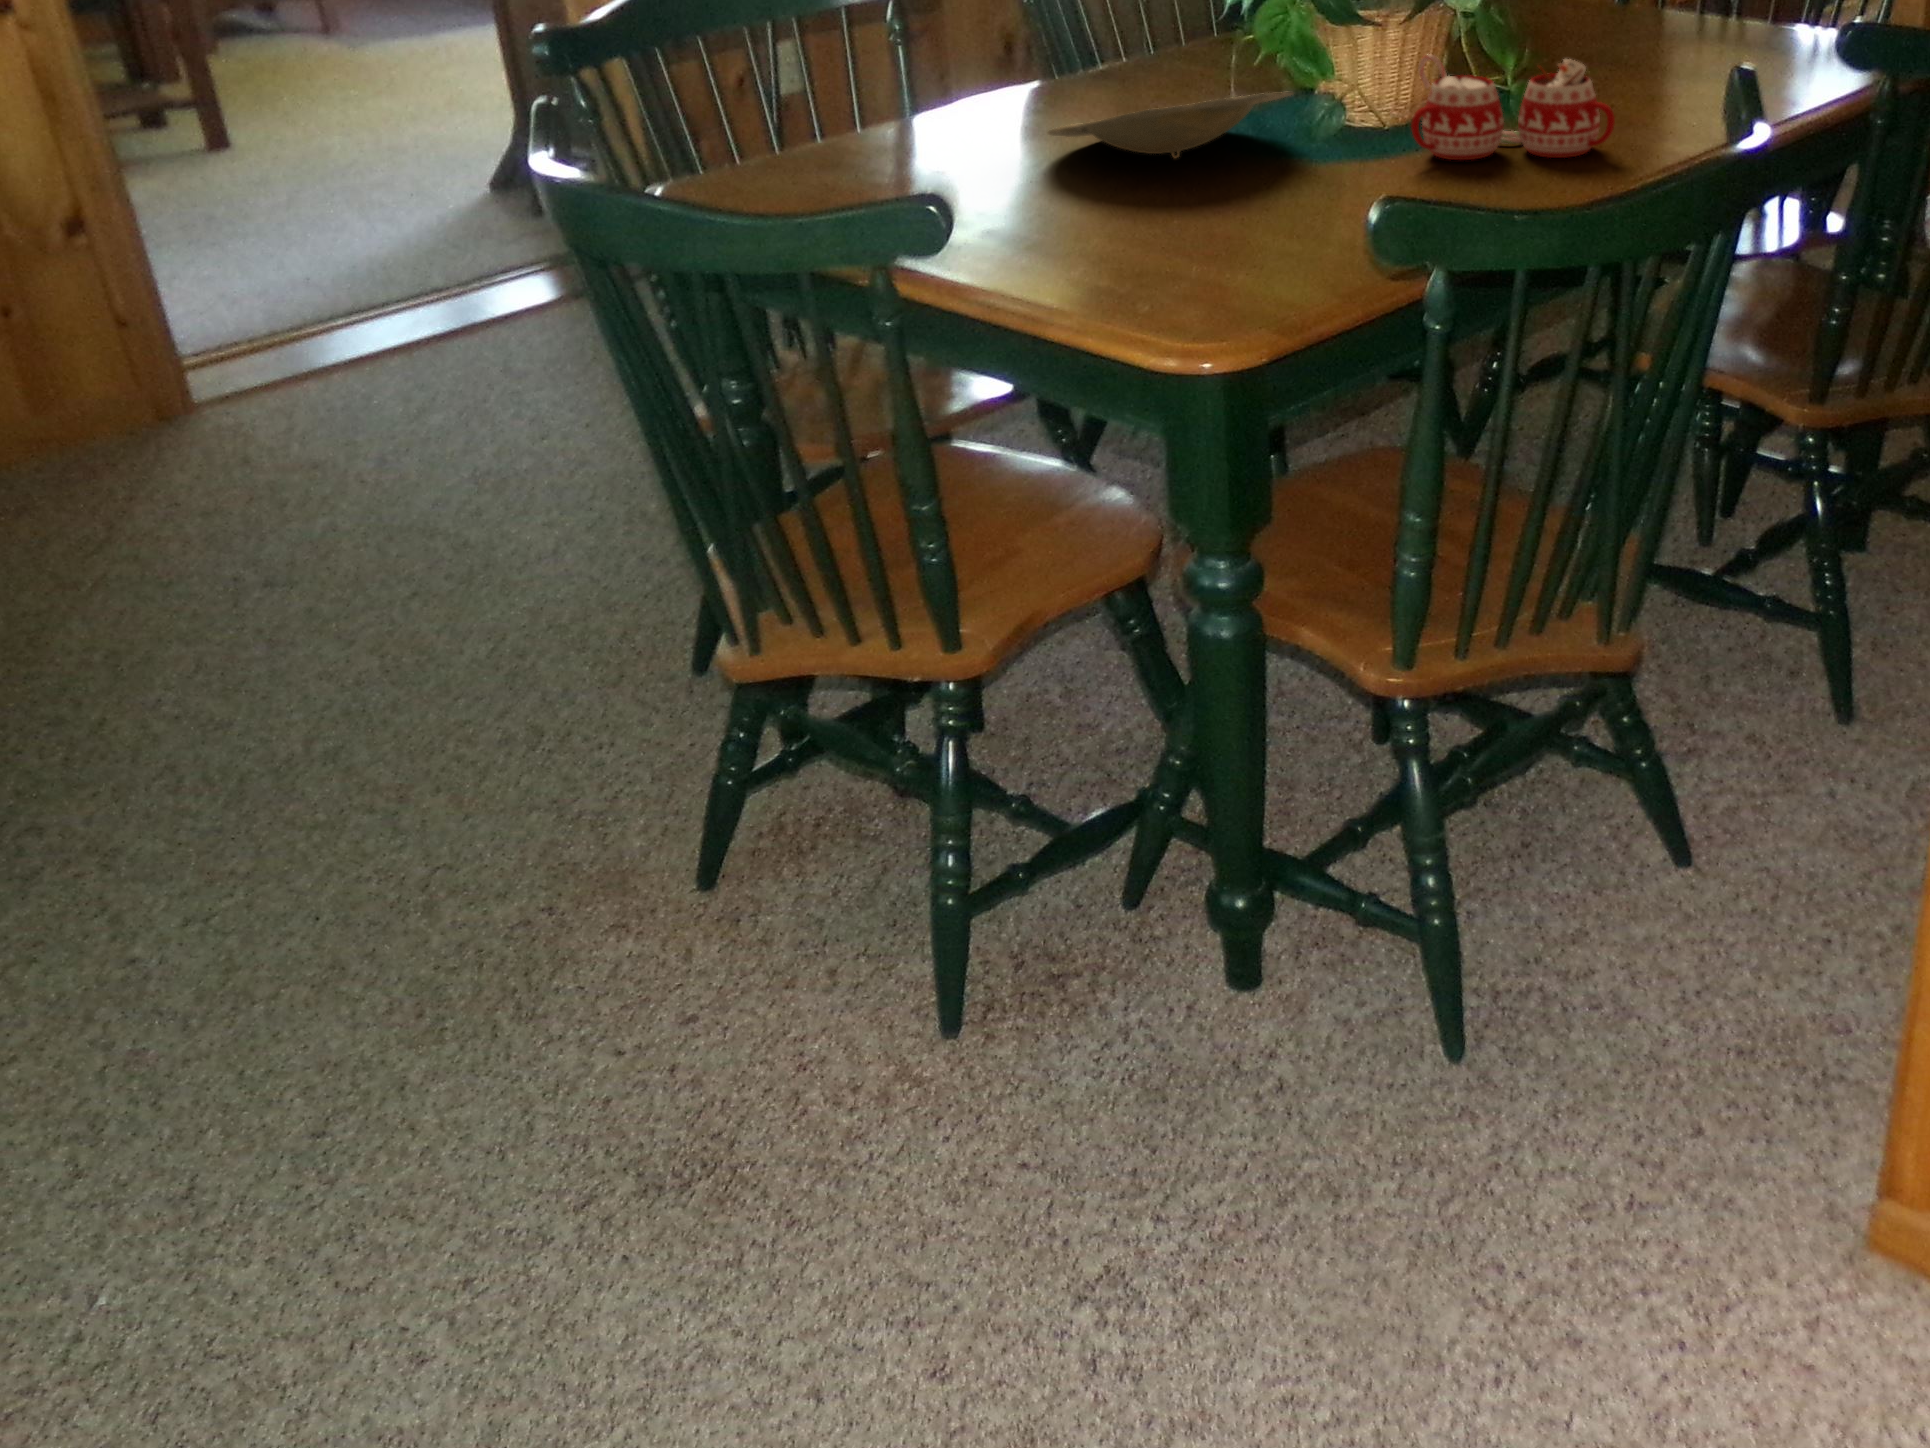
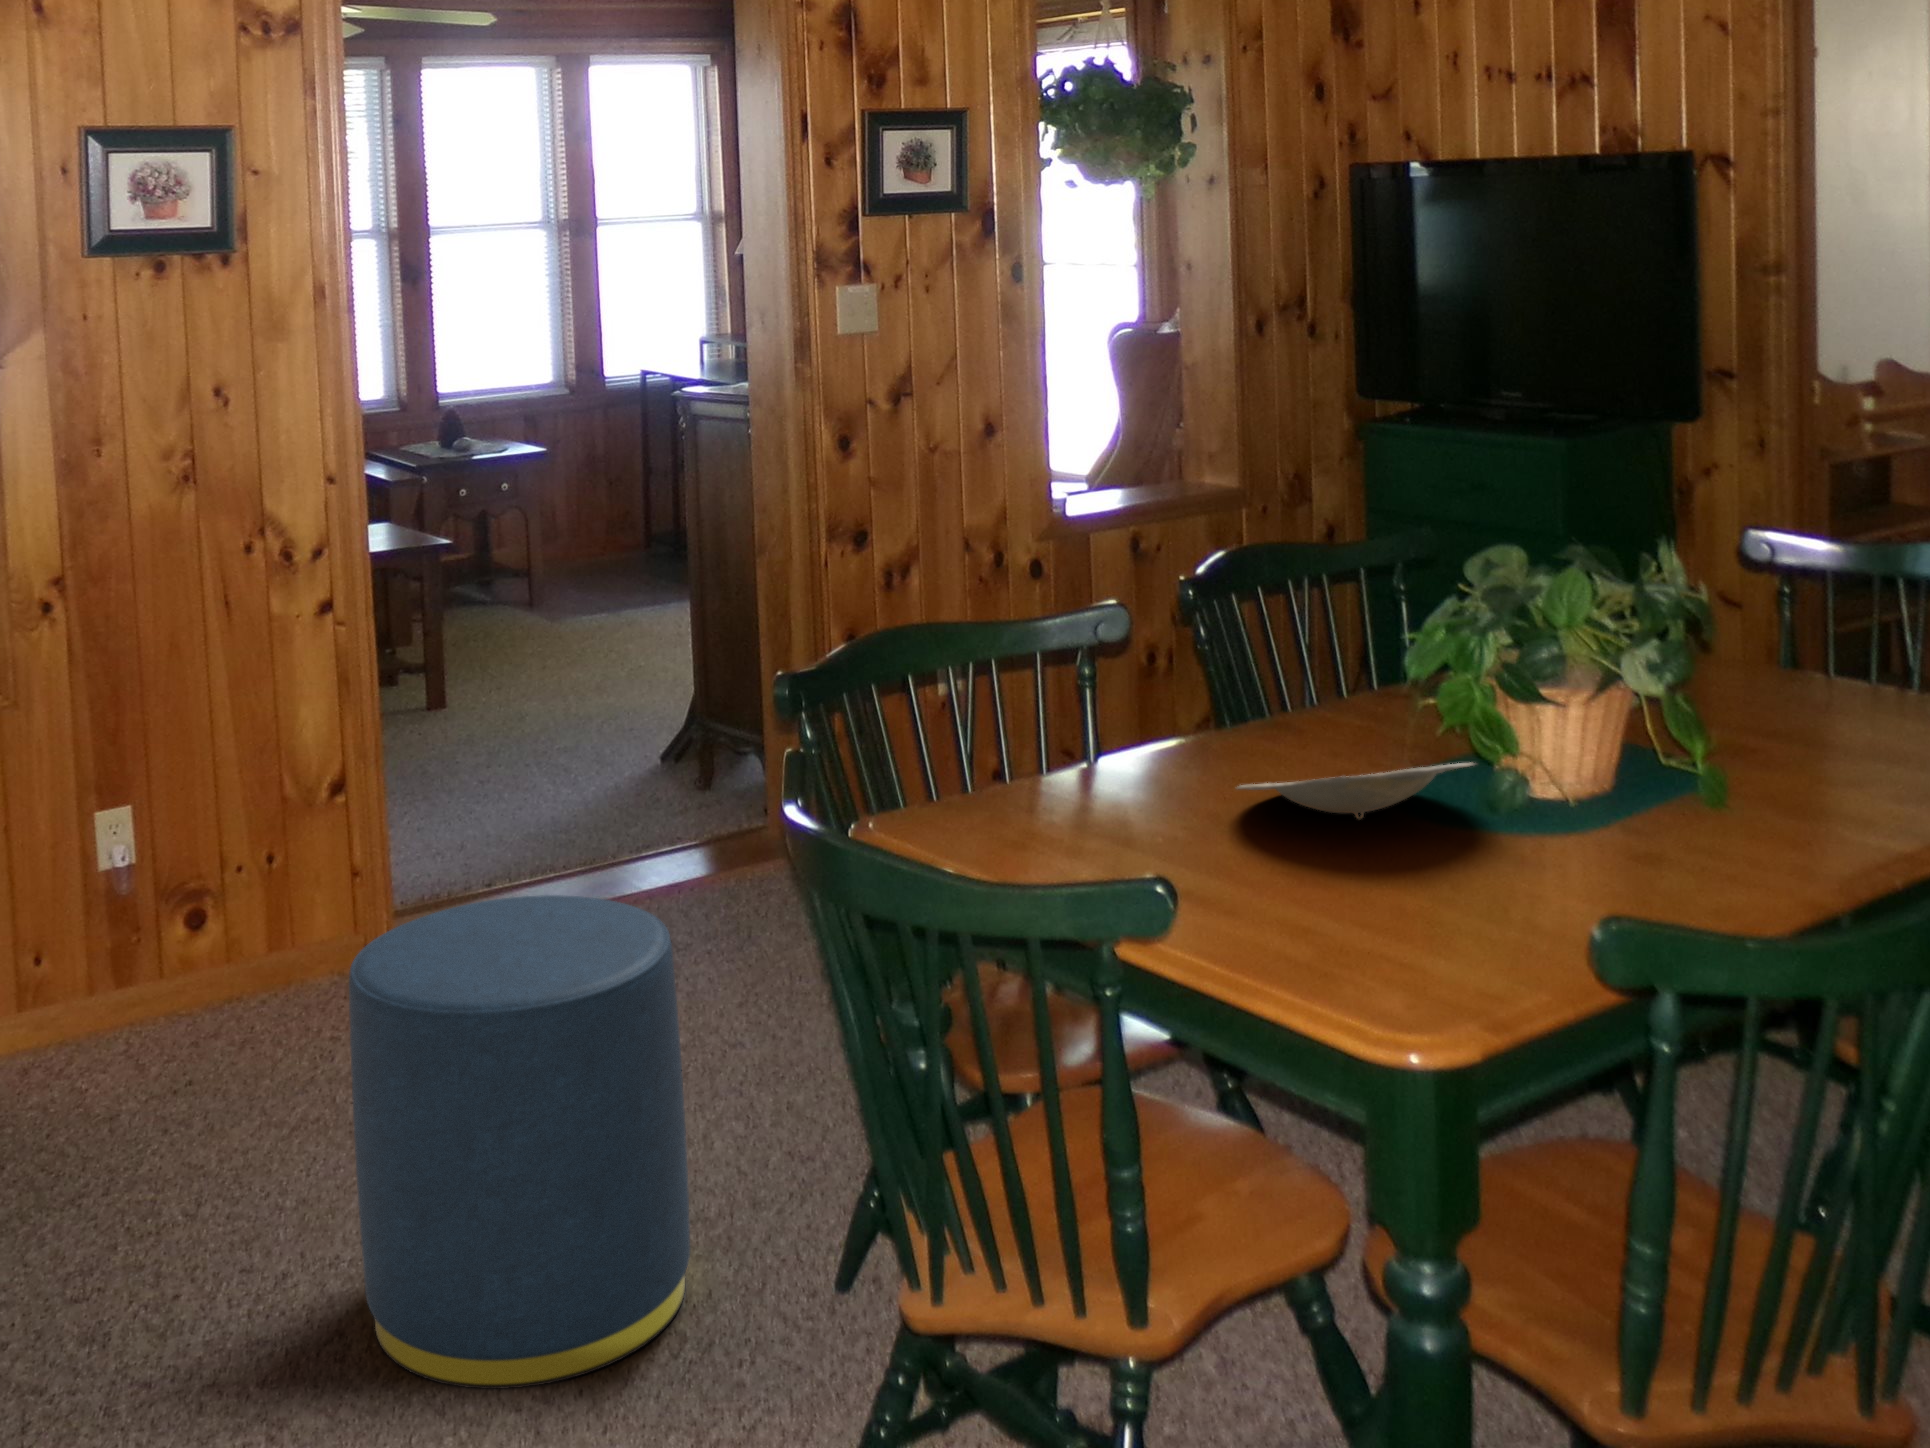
mug: present [1411,55,1615,160] -> none [1601,736,1818,846]
ottoman: none [82,309,546,793] -> present [349,895,690,1389]

